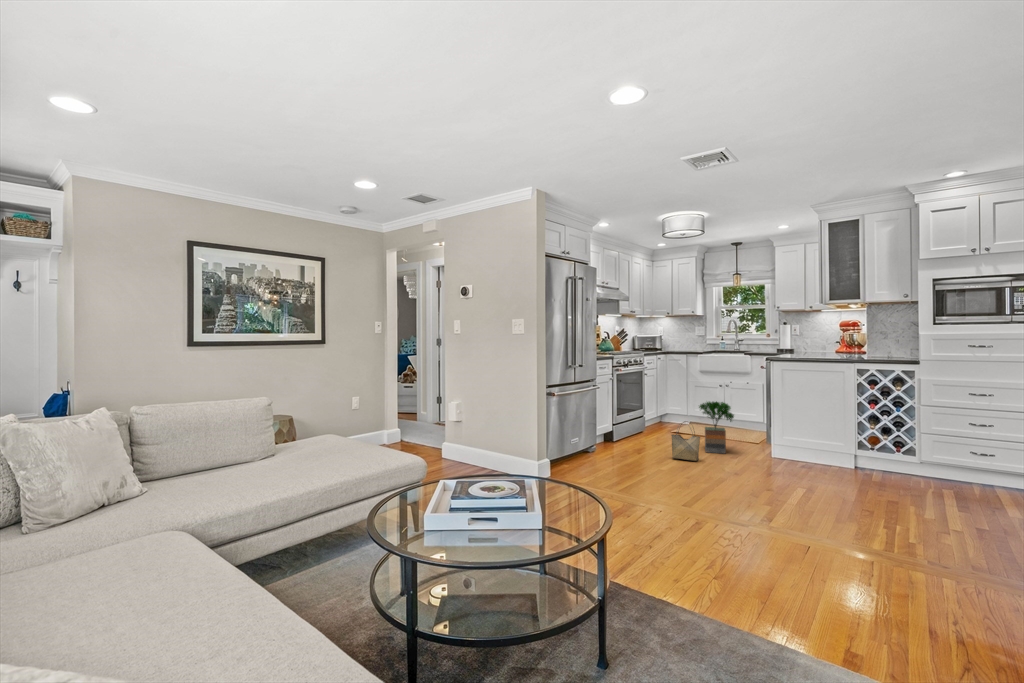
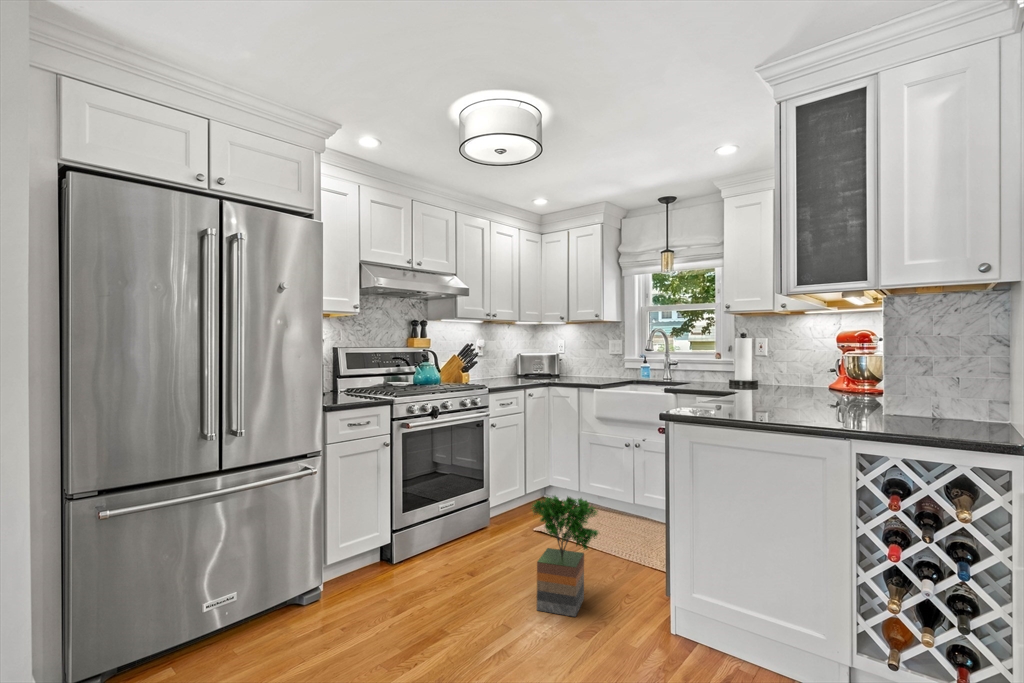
woven basket: present [671,421,700,461] -> none [438,552,498,653]

